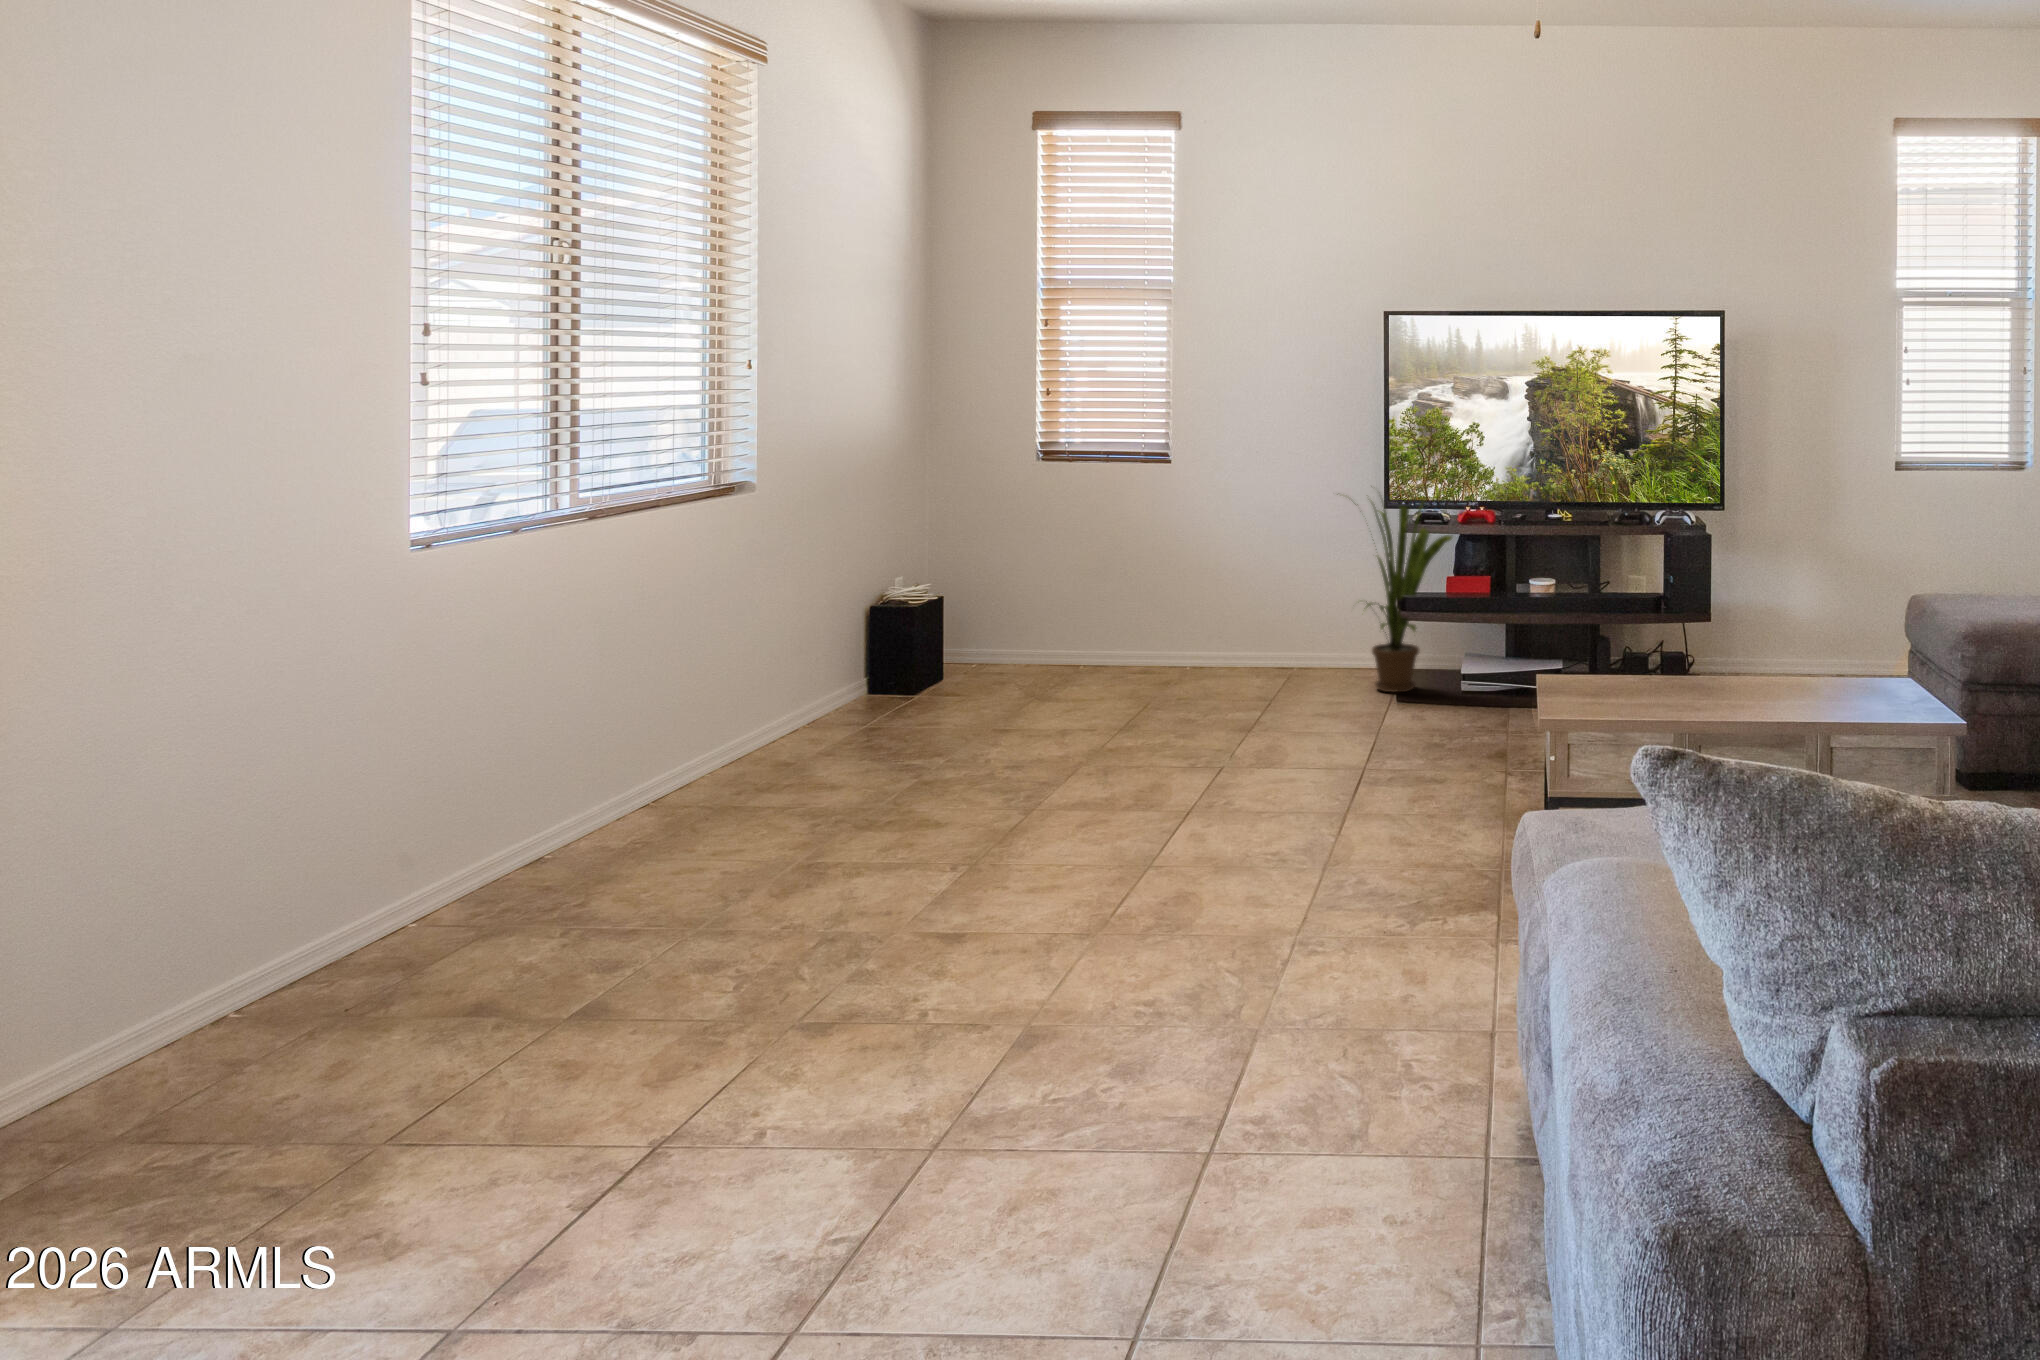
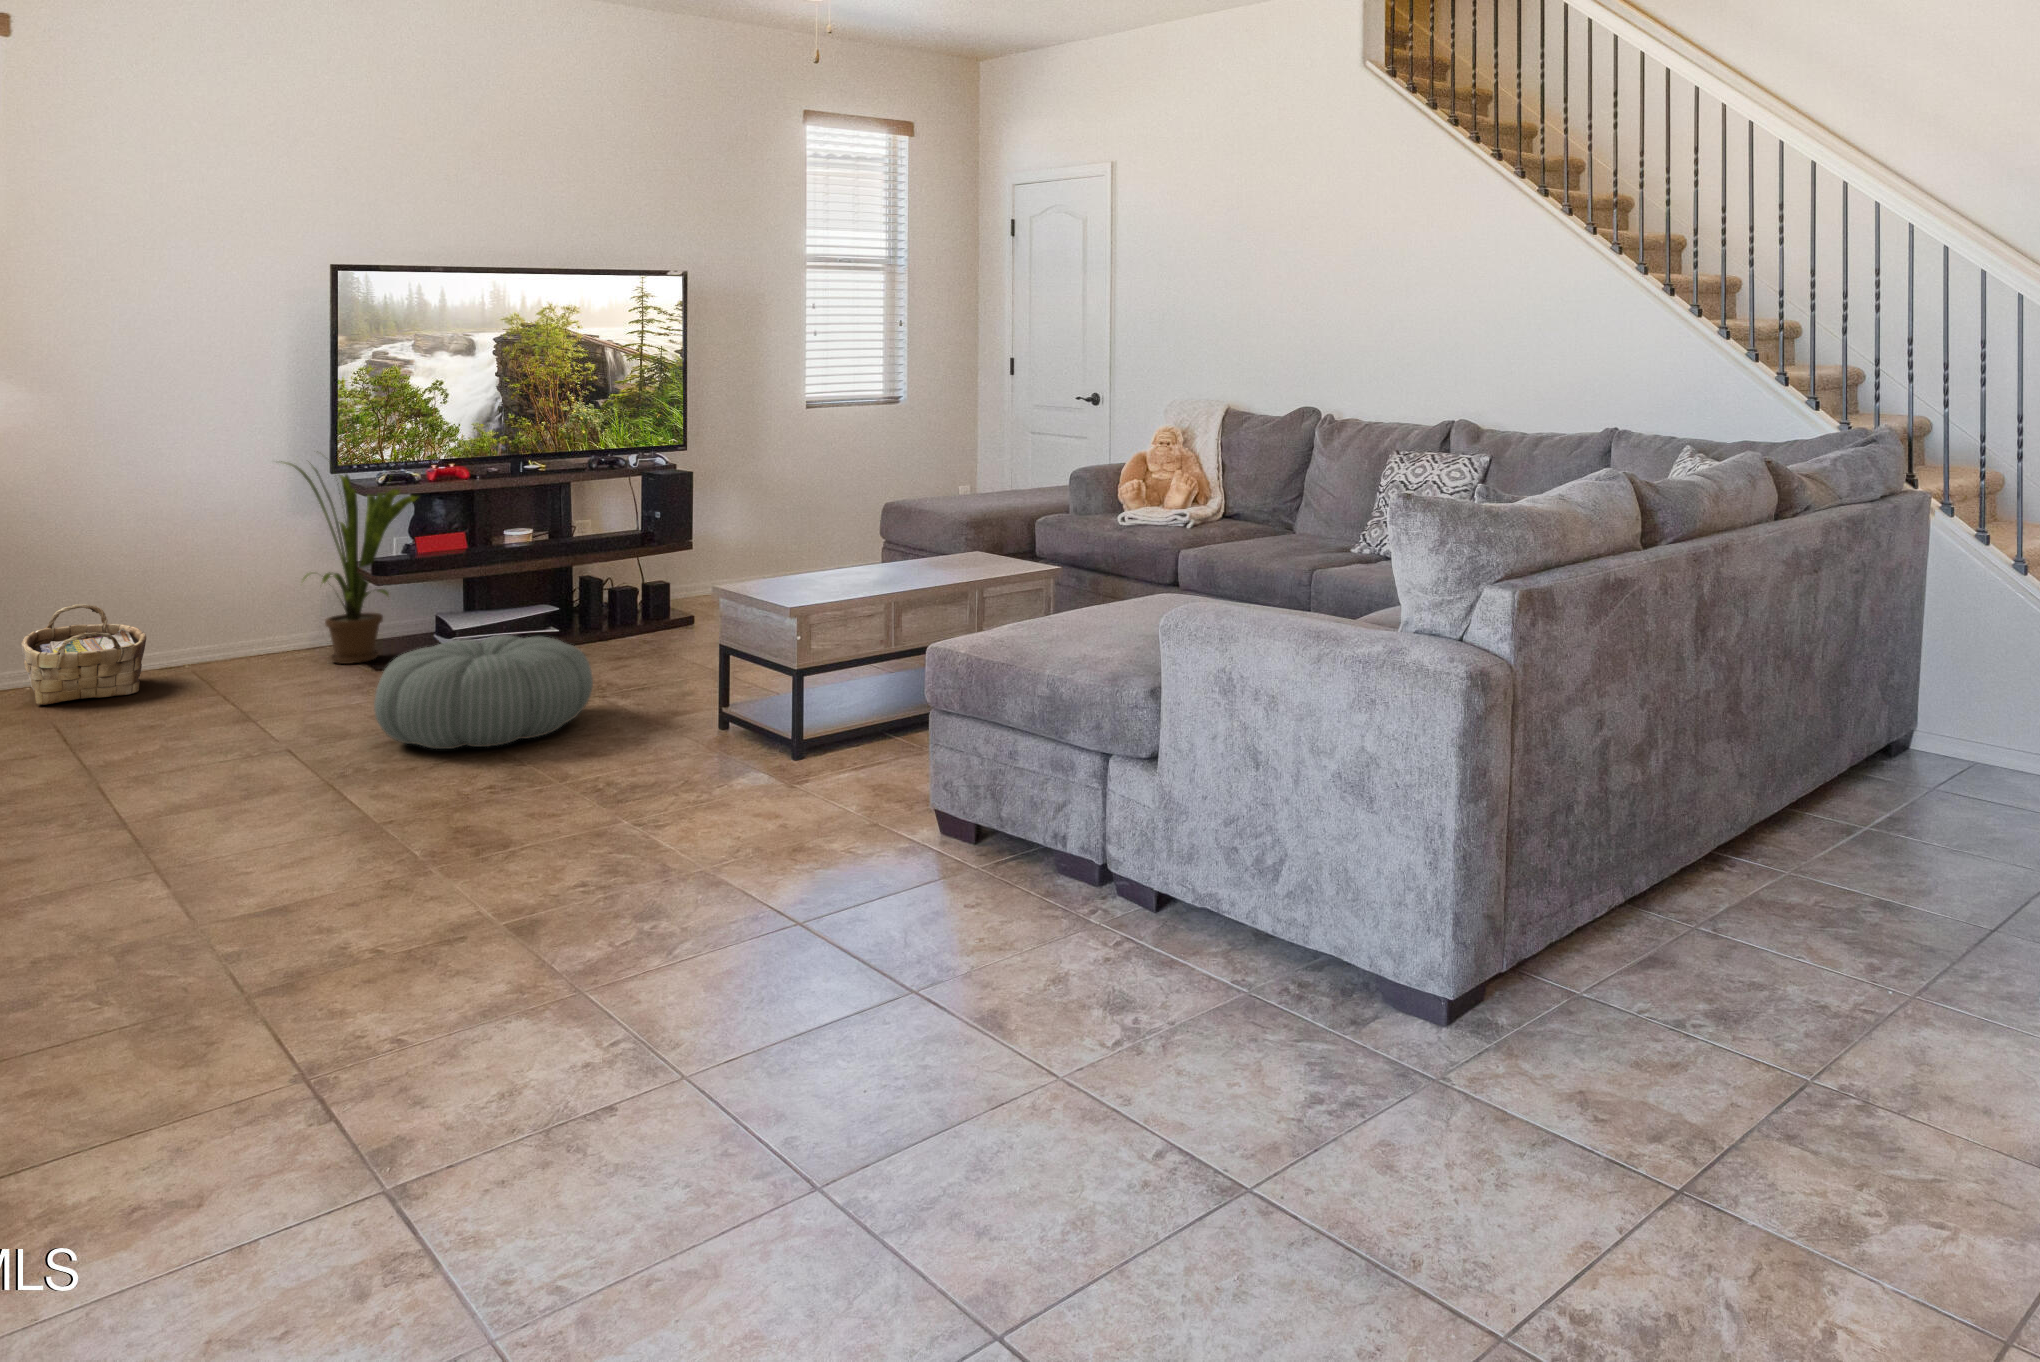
woven basket: none [1151,606,1241,691] -> present [21,604,146,705]
pouf: none [1262,690,1465,811] -> present [374,636,593,749]

